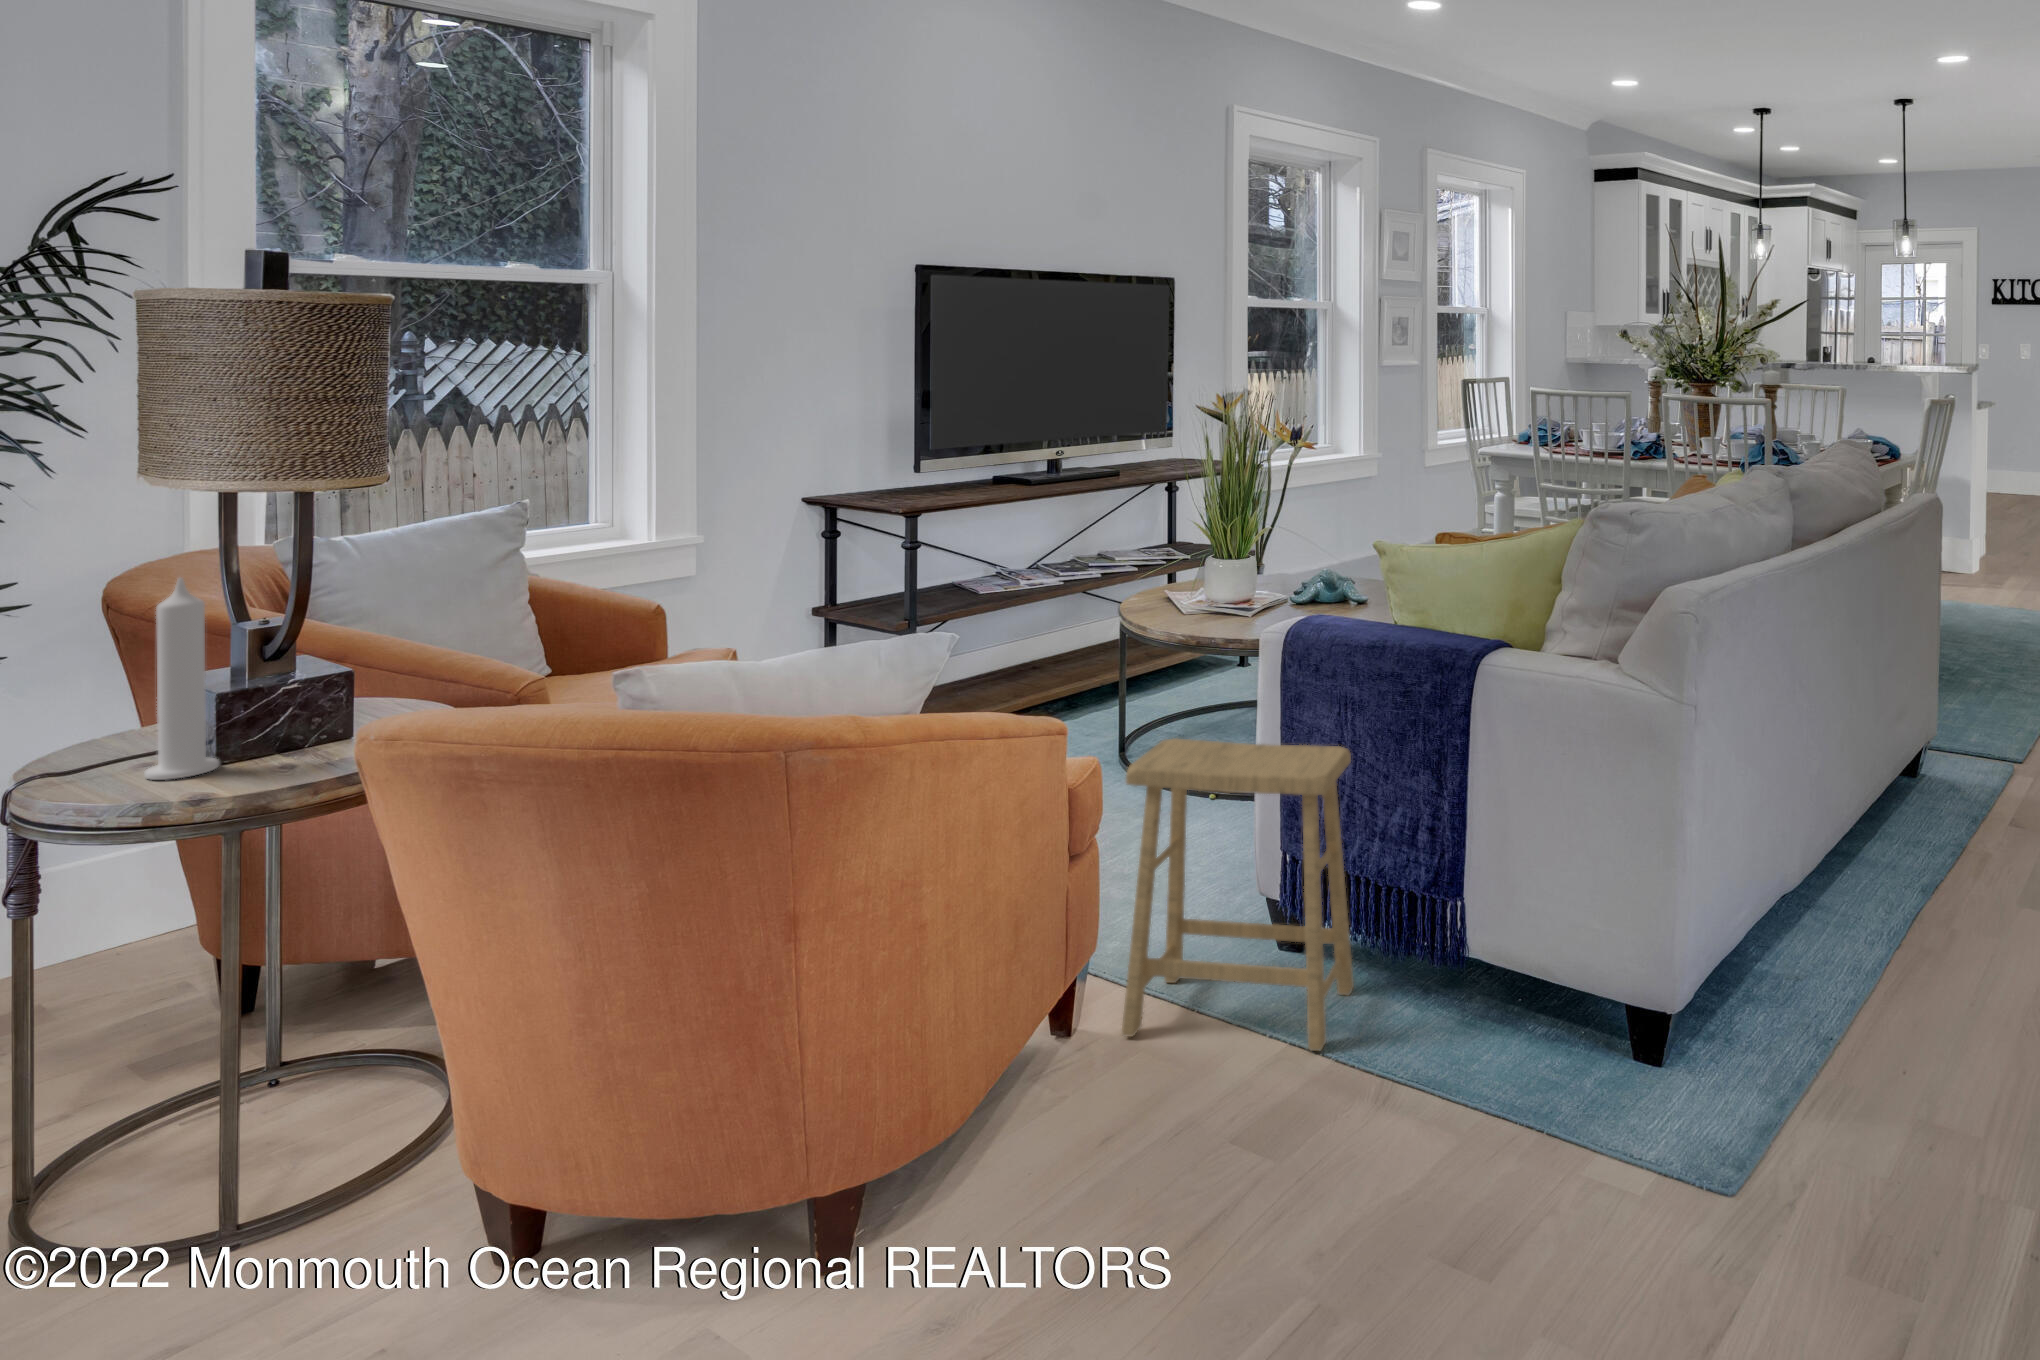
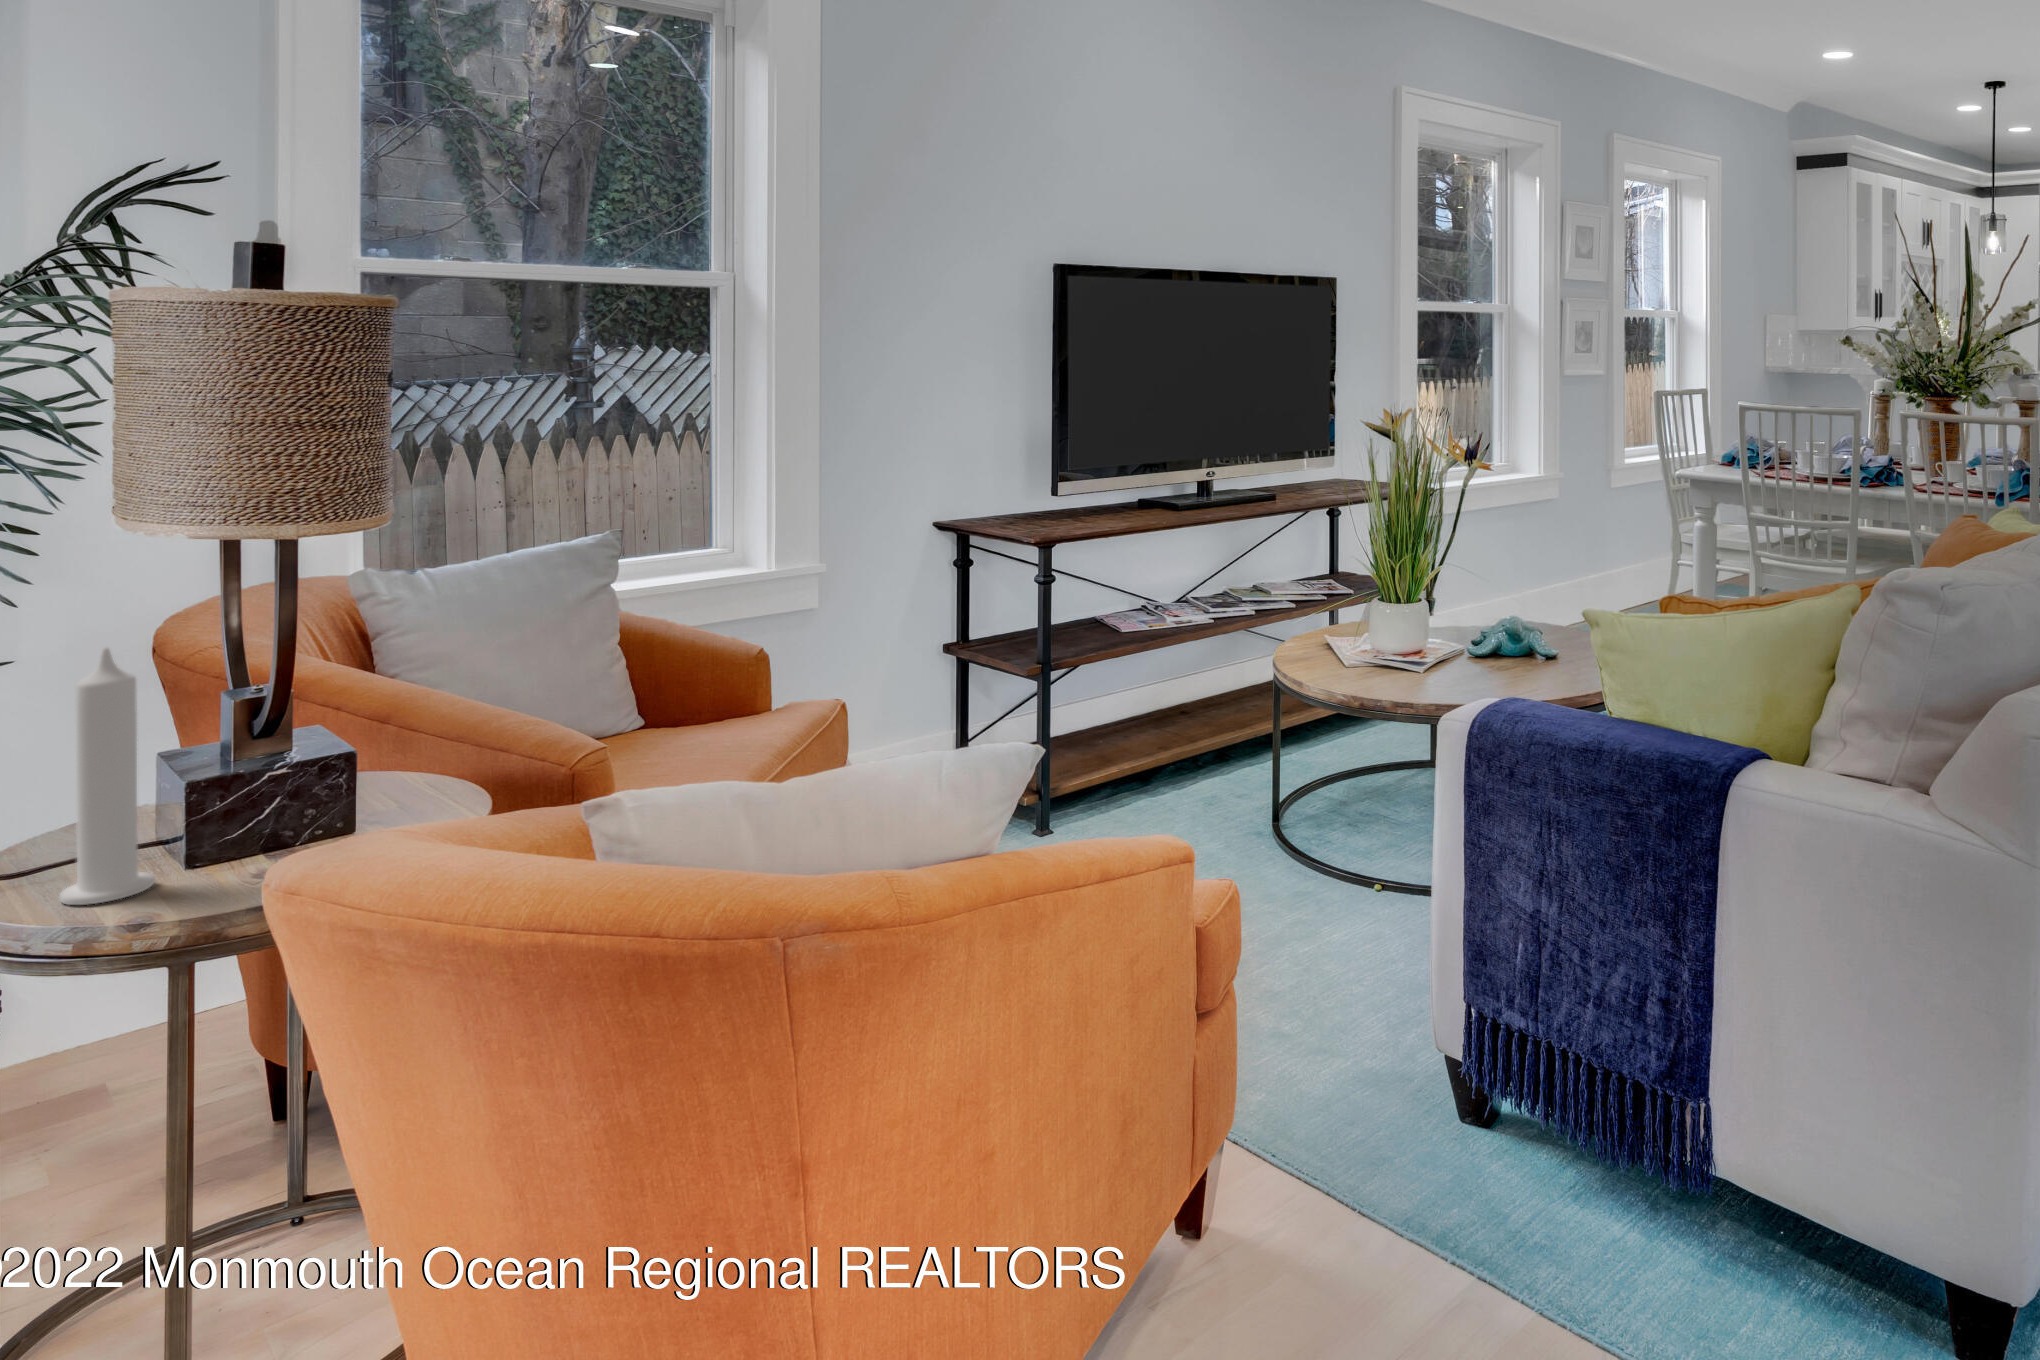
footstool: present [1122,739,1354,1051] -> none [1263,854,1559,1297]

